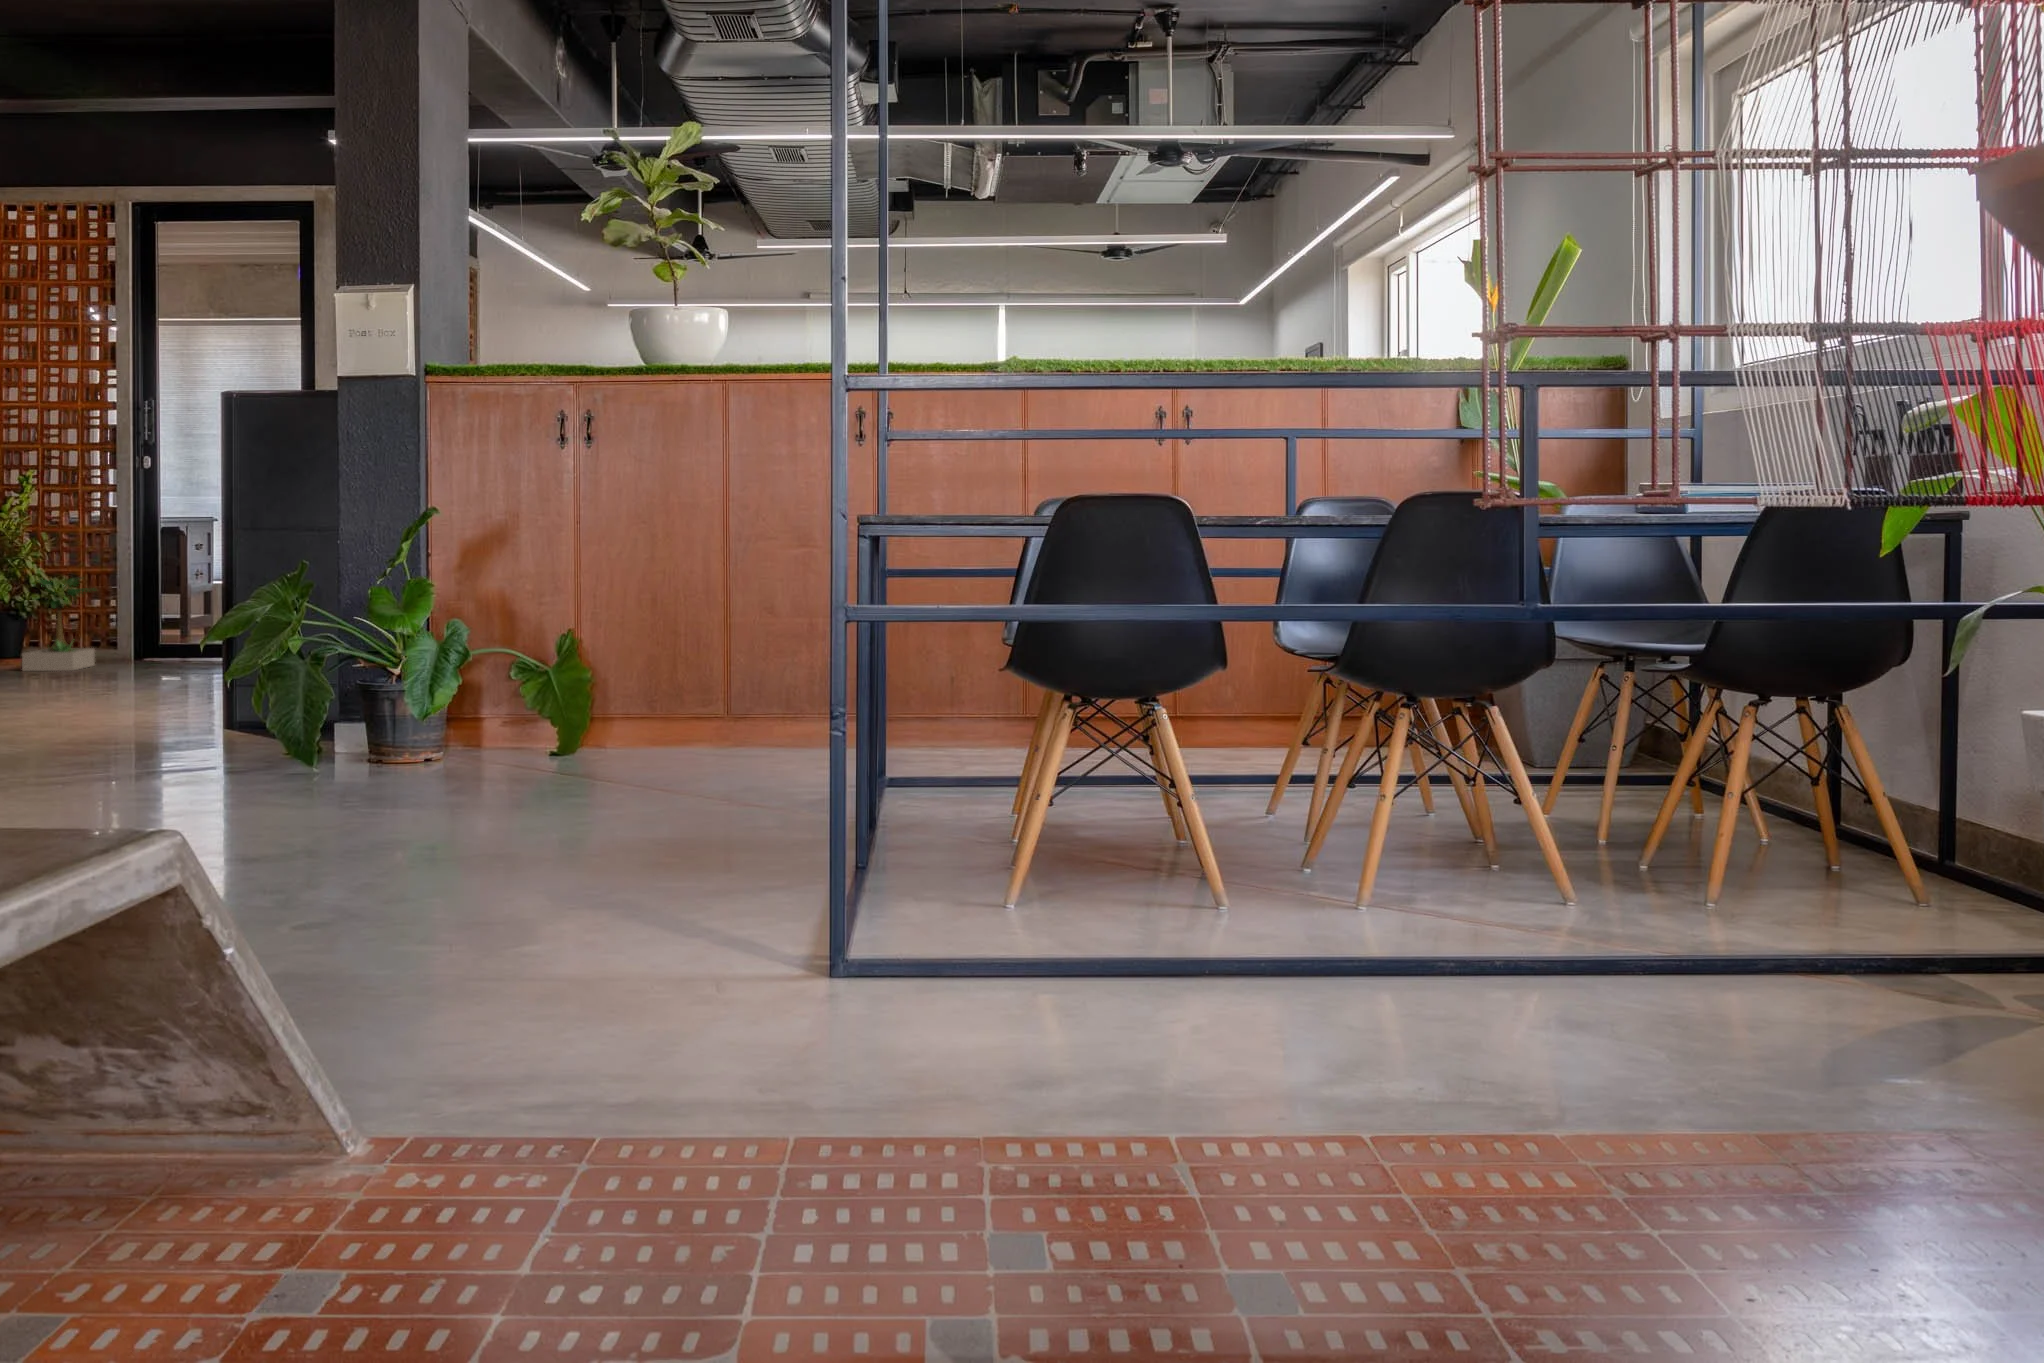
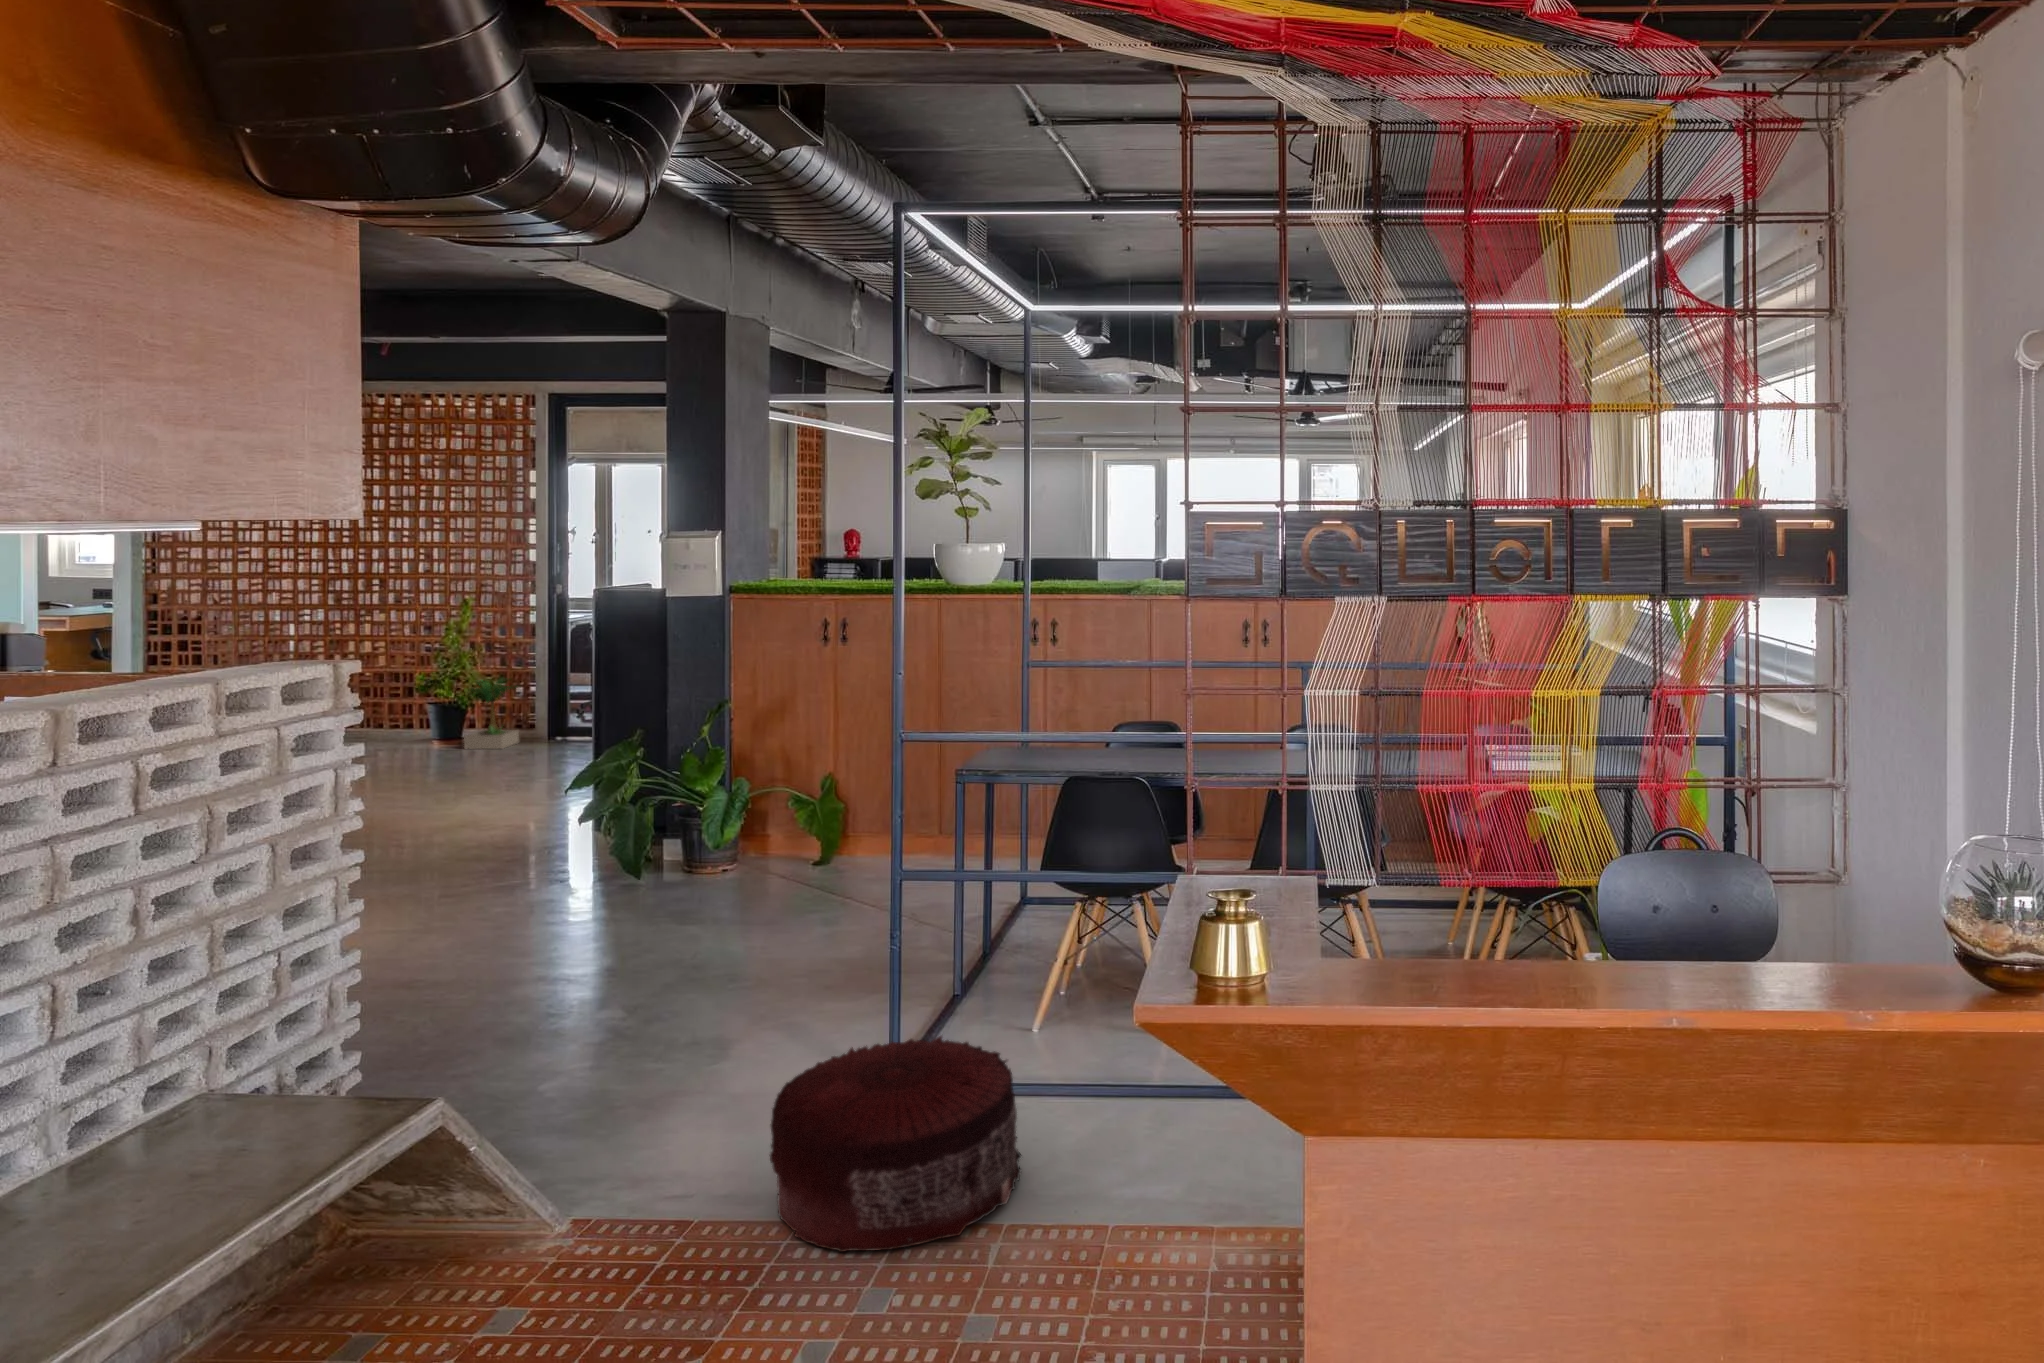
pouf: none [727,846,1160,1176] -> present [770,1036,1022,1252]

